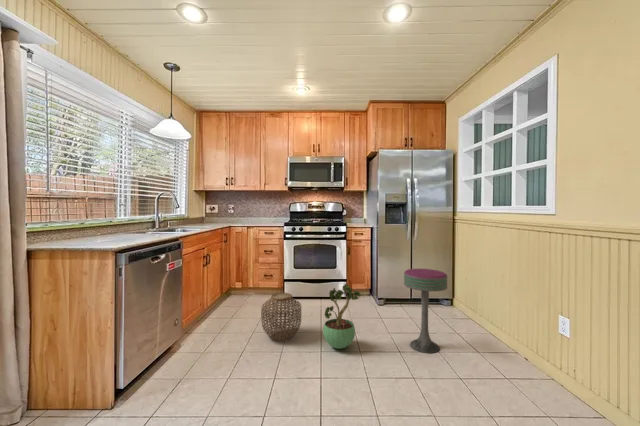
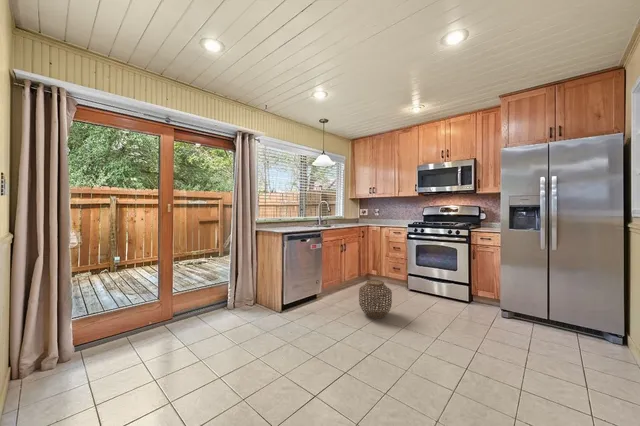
bar stool: present [404,269,447,353] -> none [481,278,538,376]
potted plant: present [323,284,361,349] -> none [395,280,435,337]

